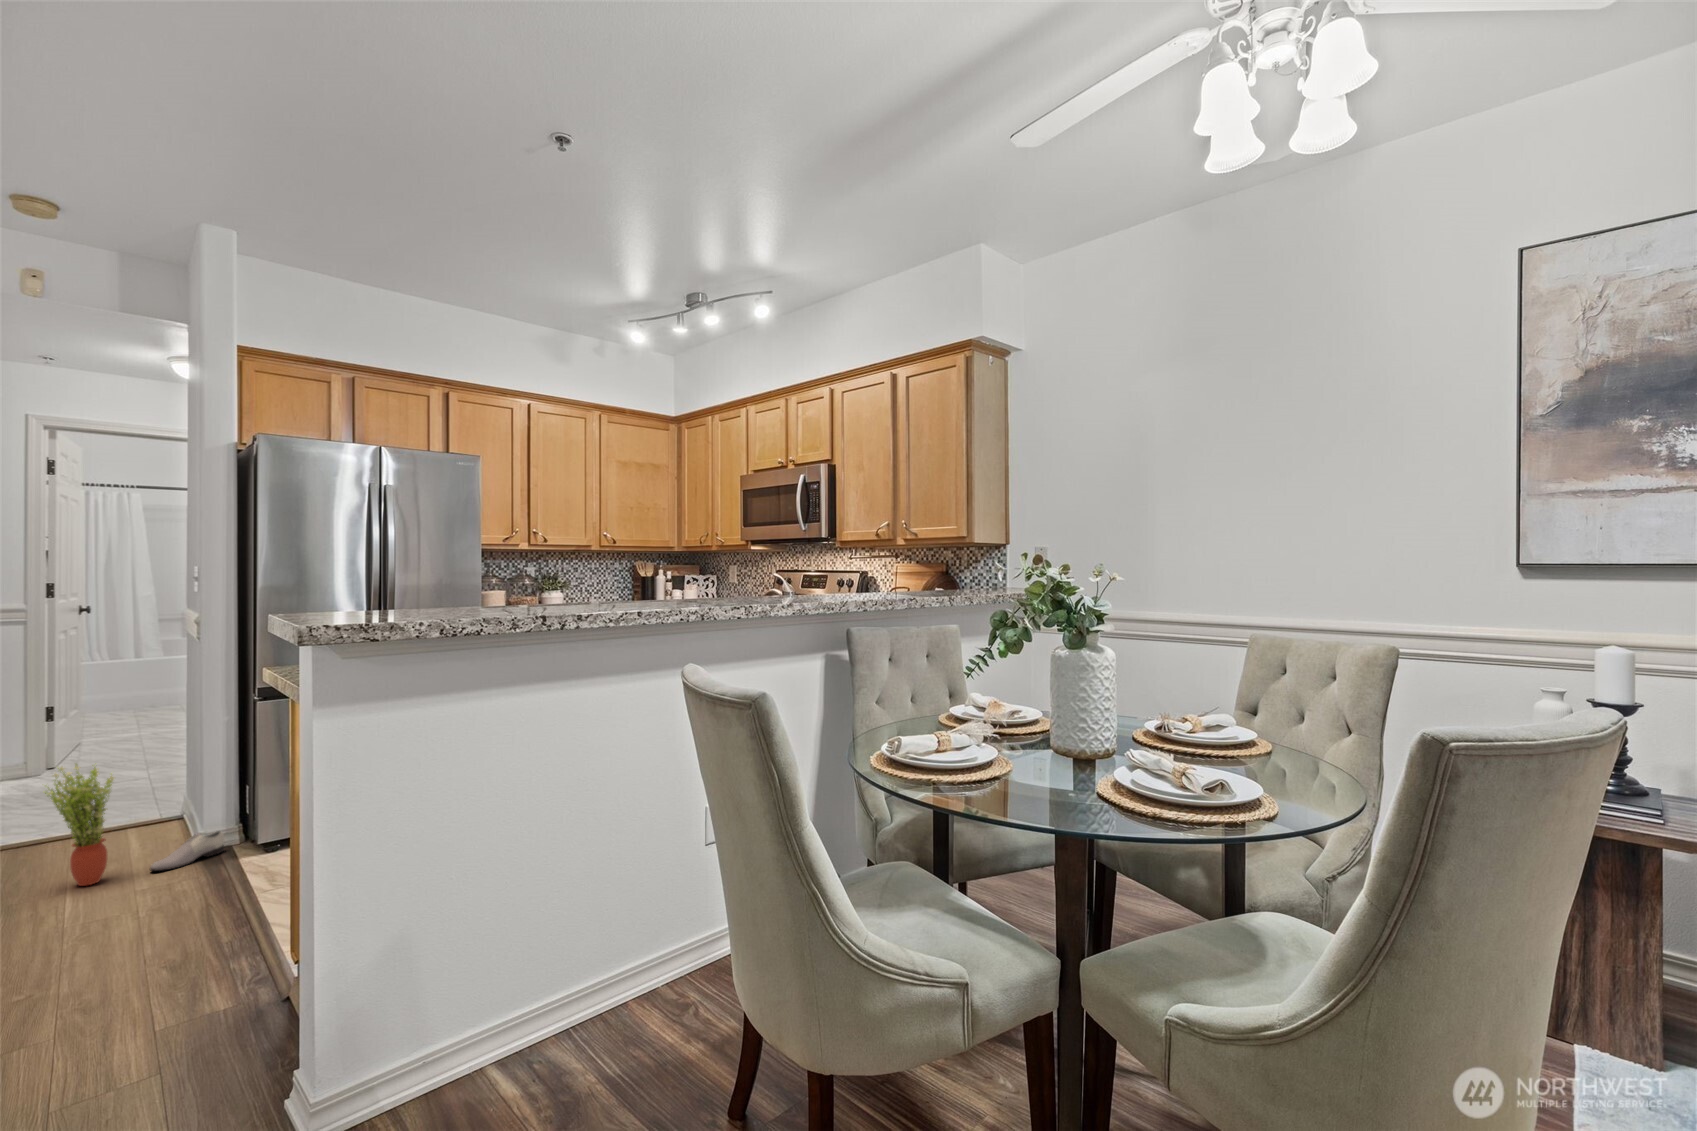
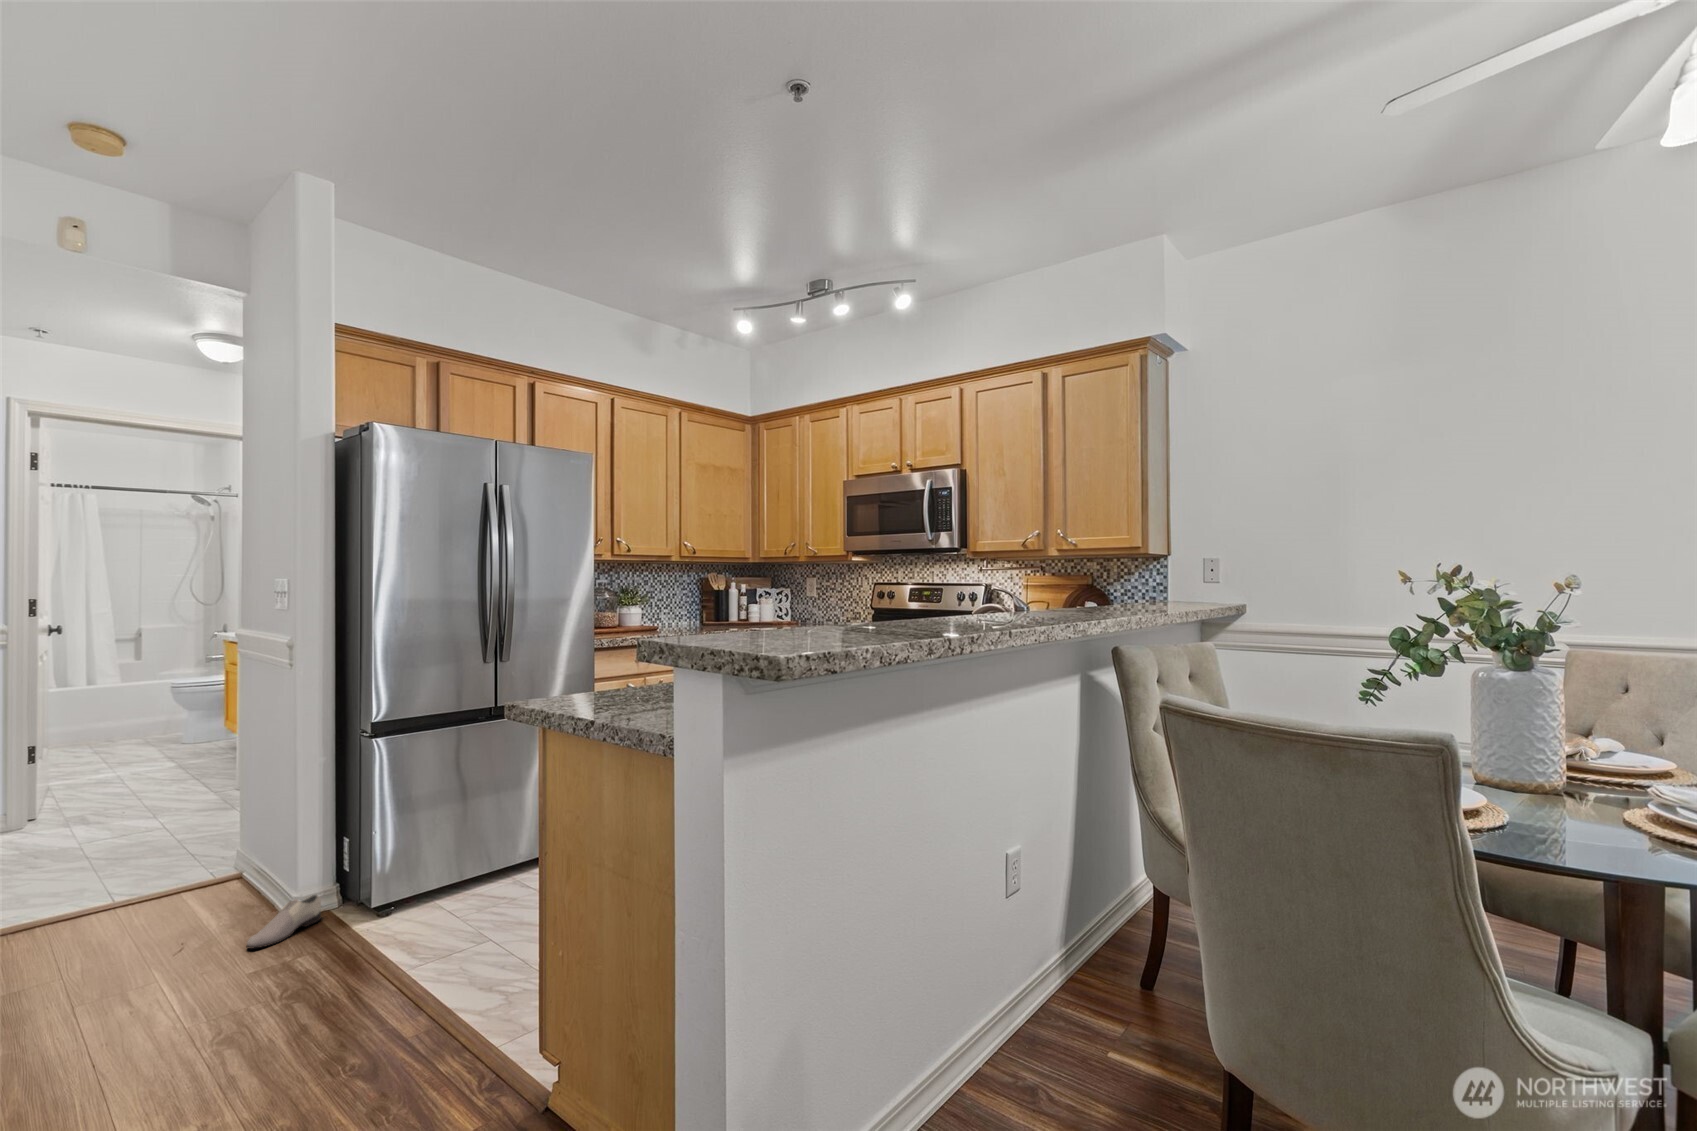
potted plant: present [45,764,114,886] -> none [127,818,214,972]

